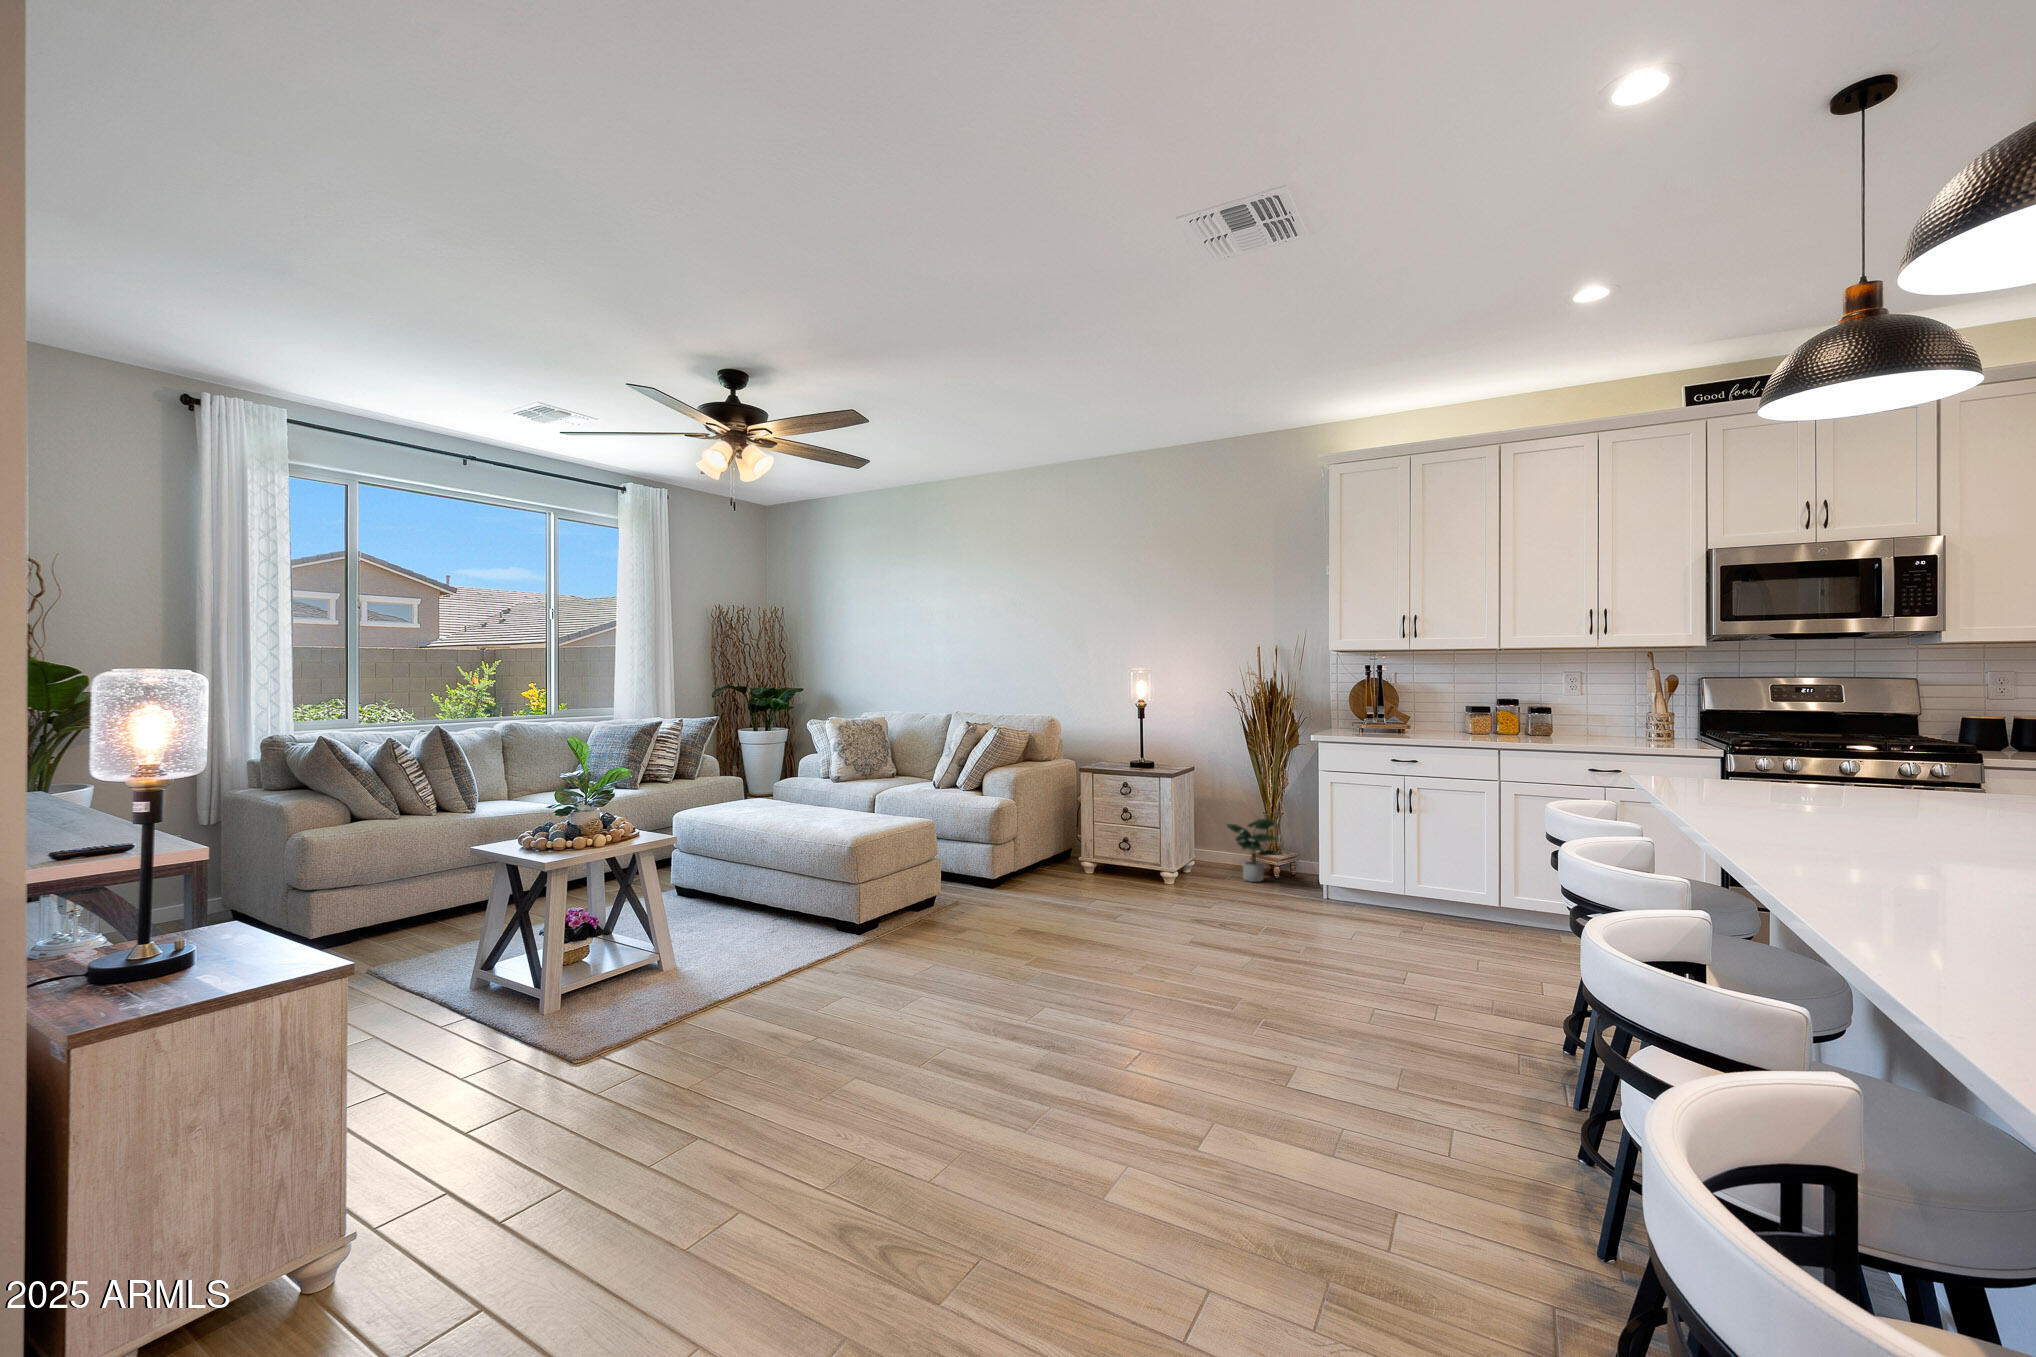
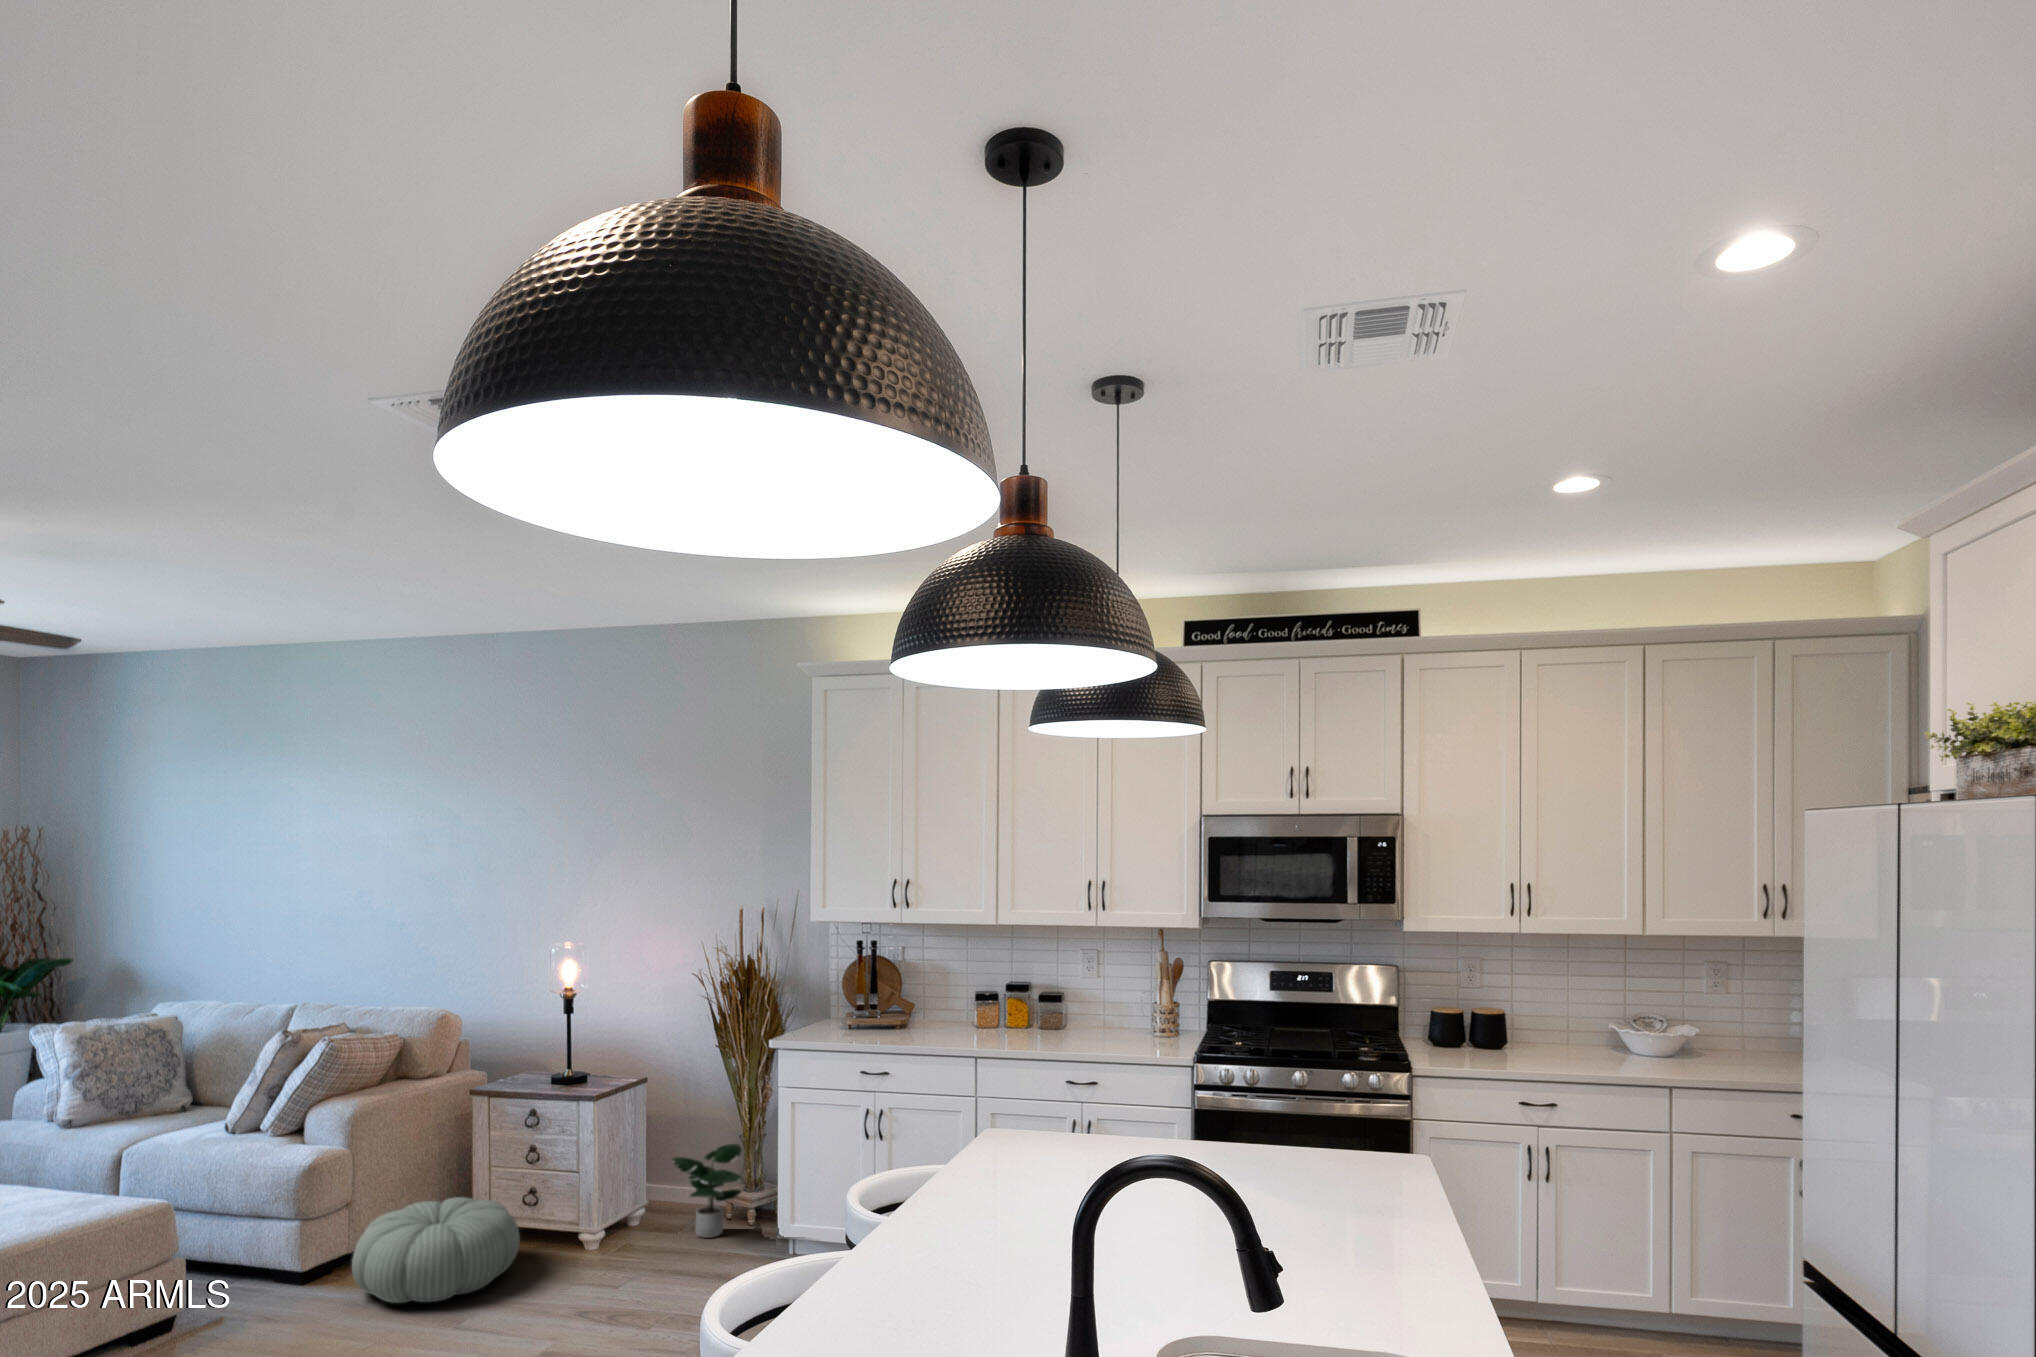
pouf: none [1021,836,1126,896] -> present [352,1197,520,1303]

